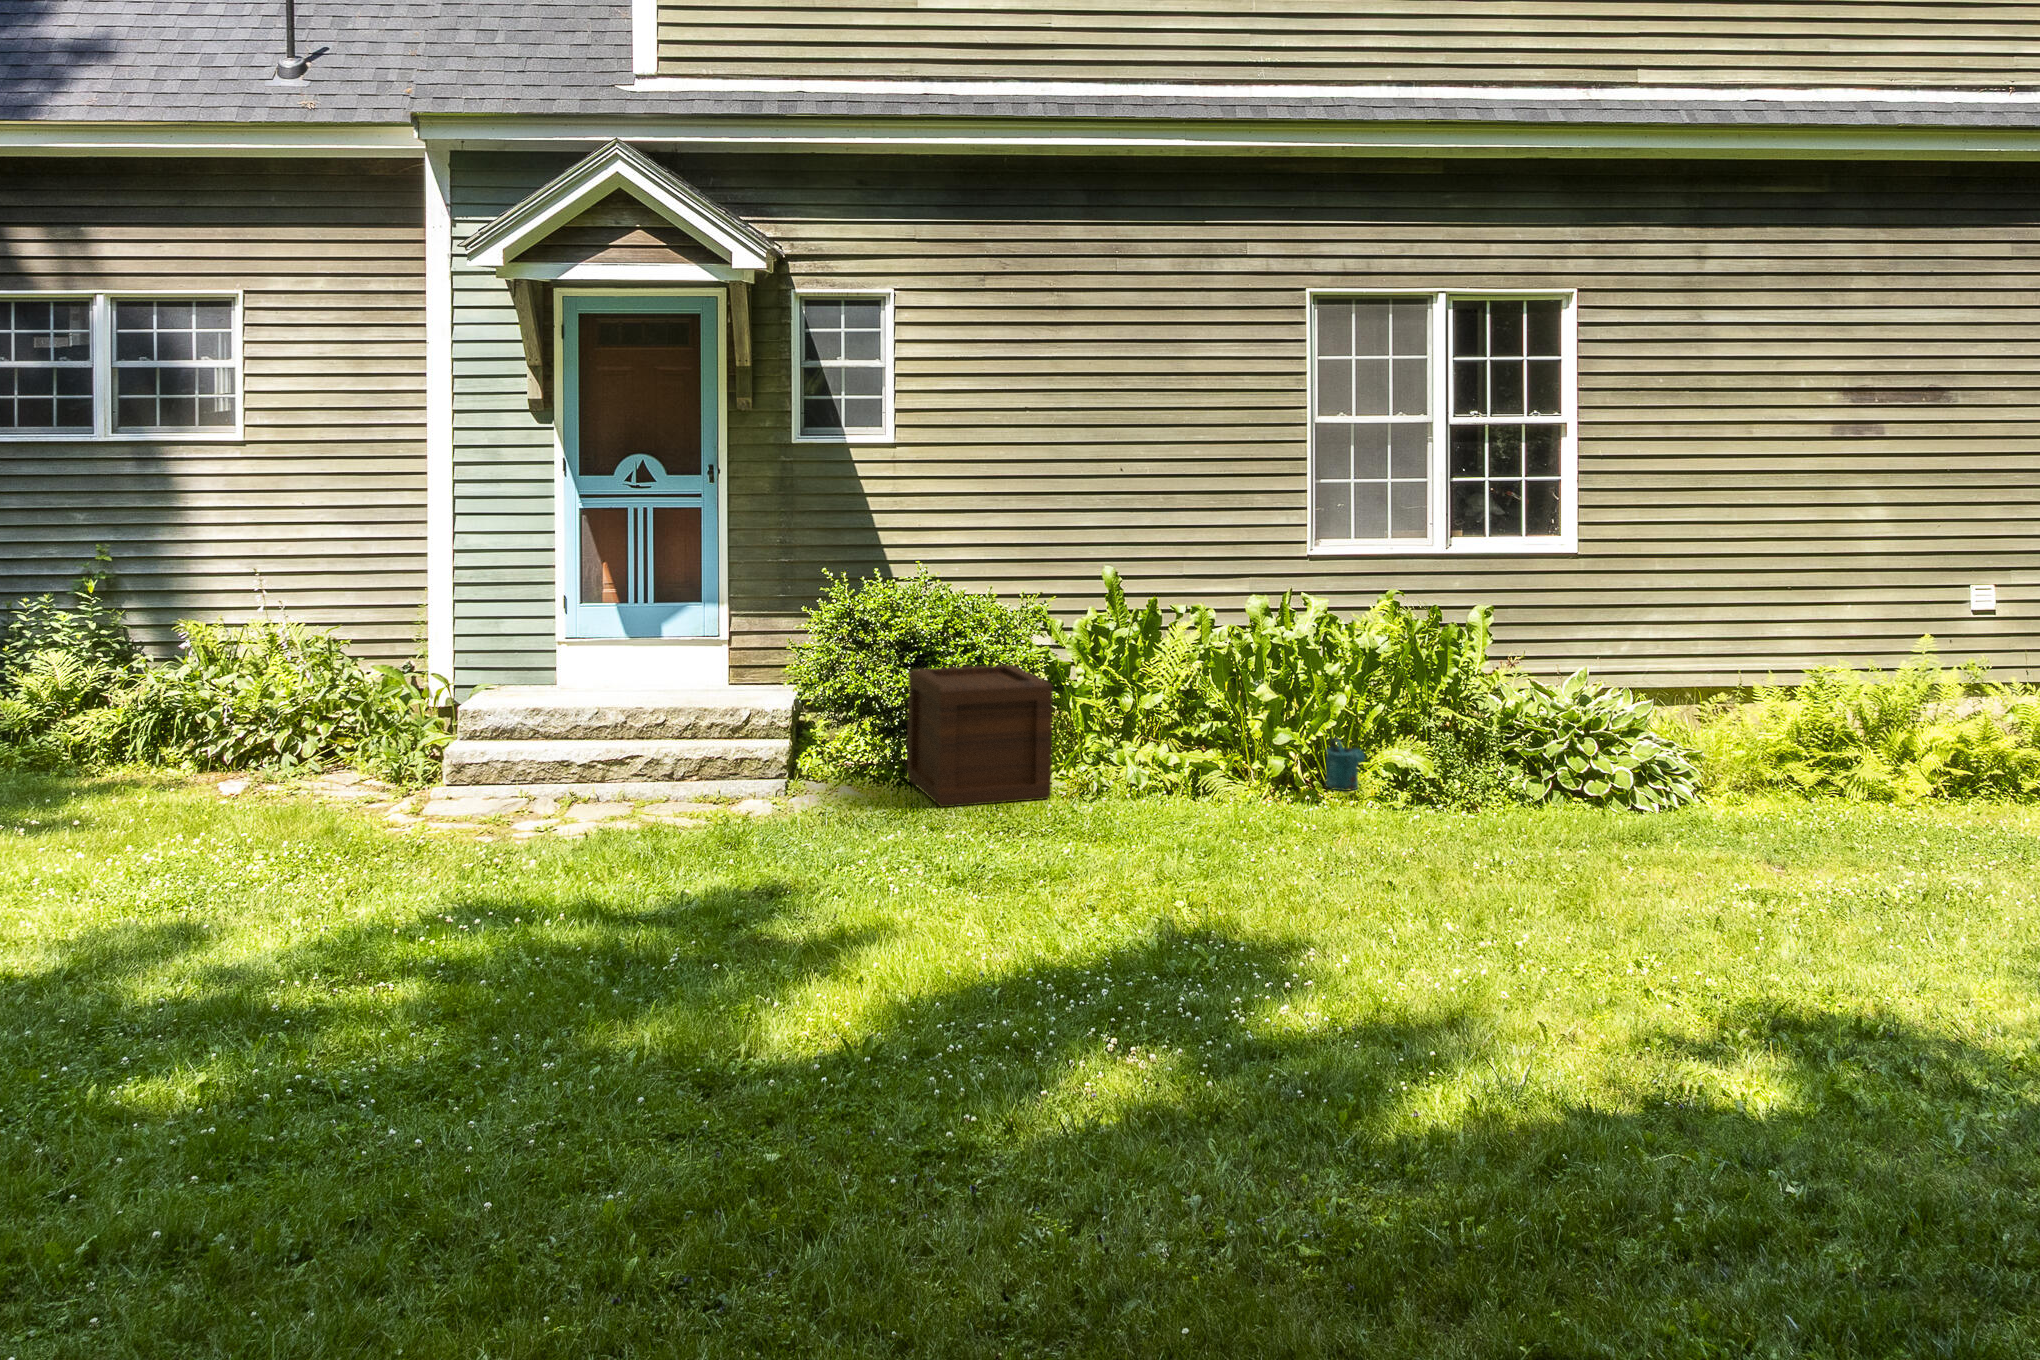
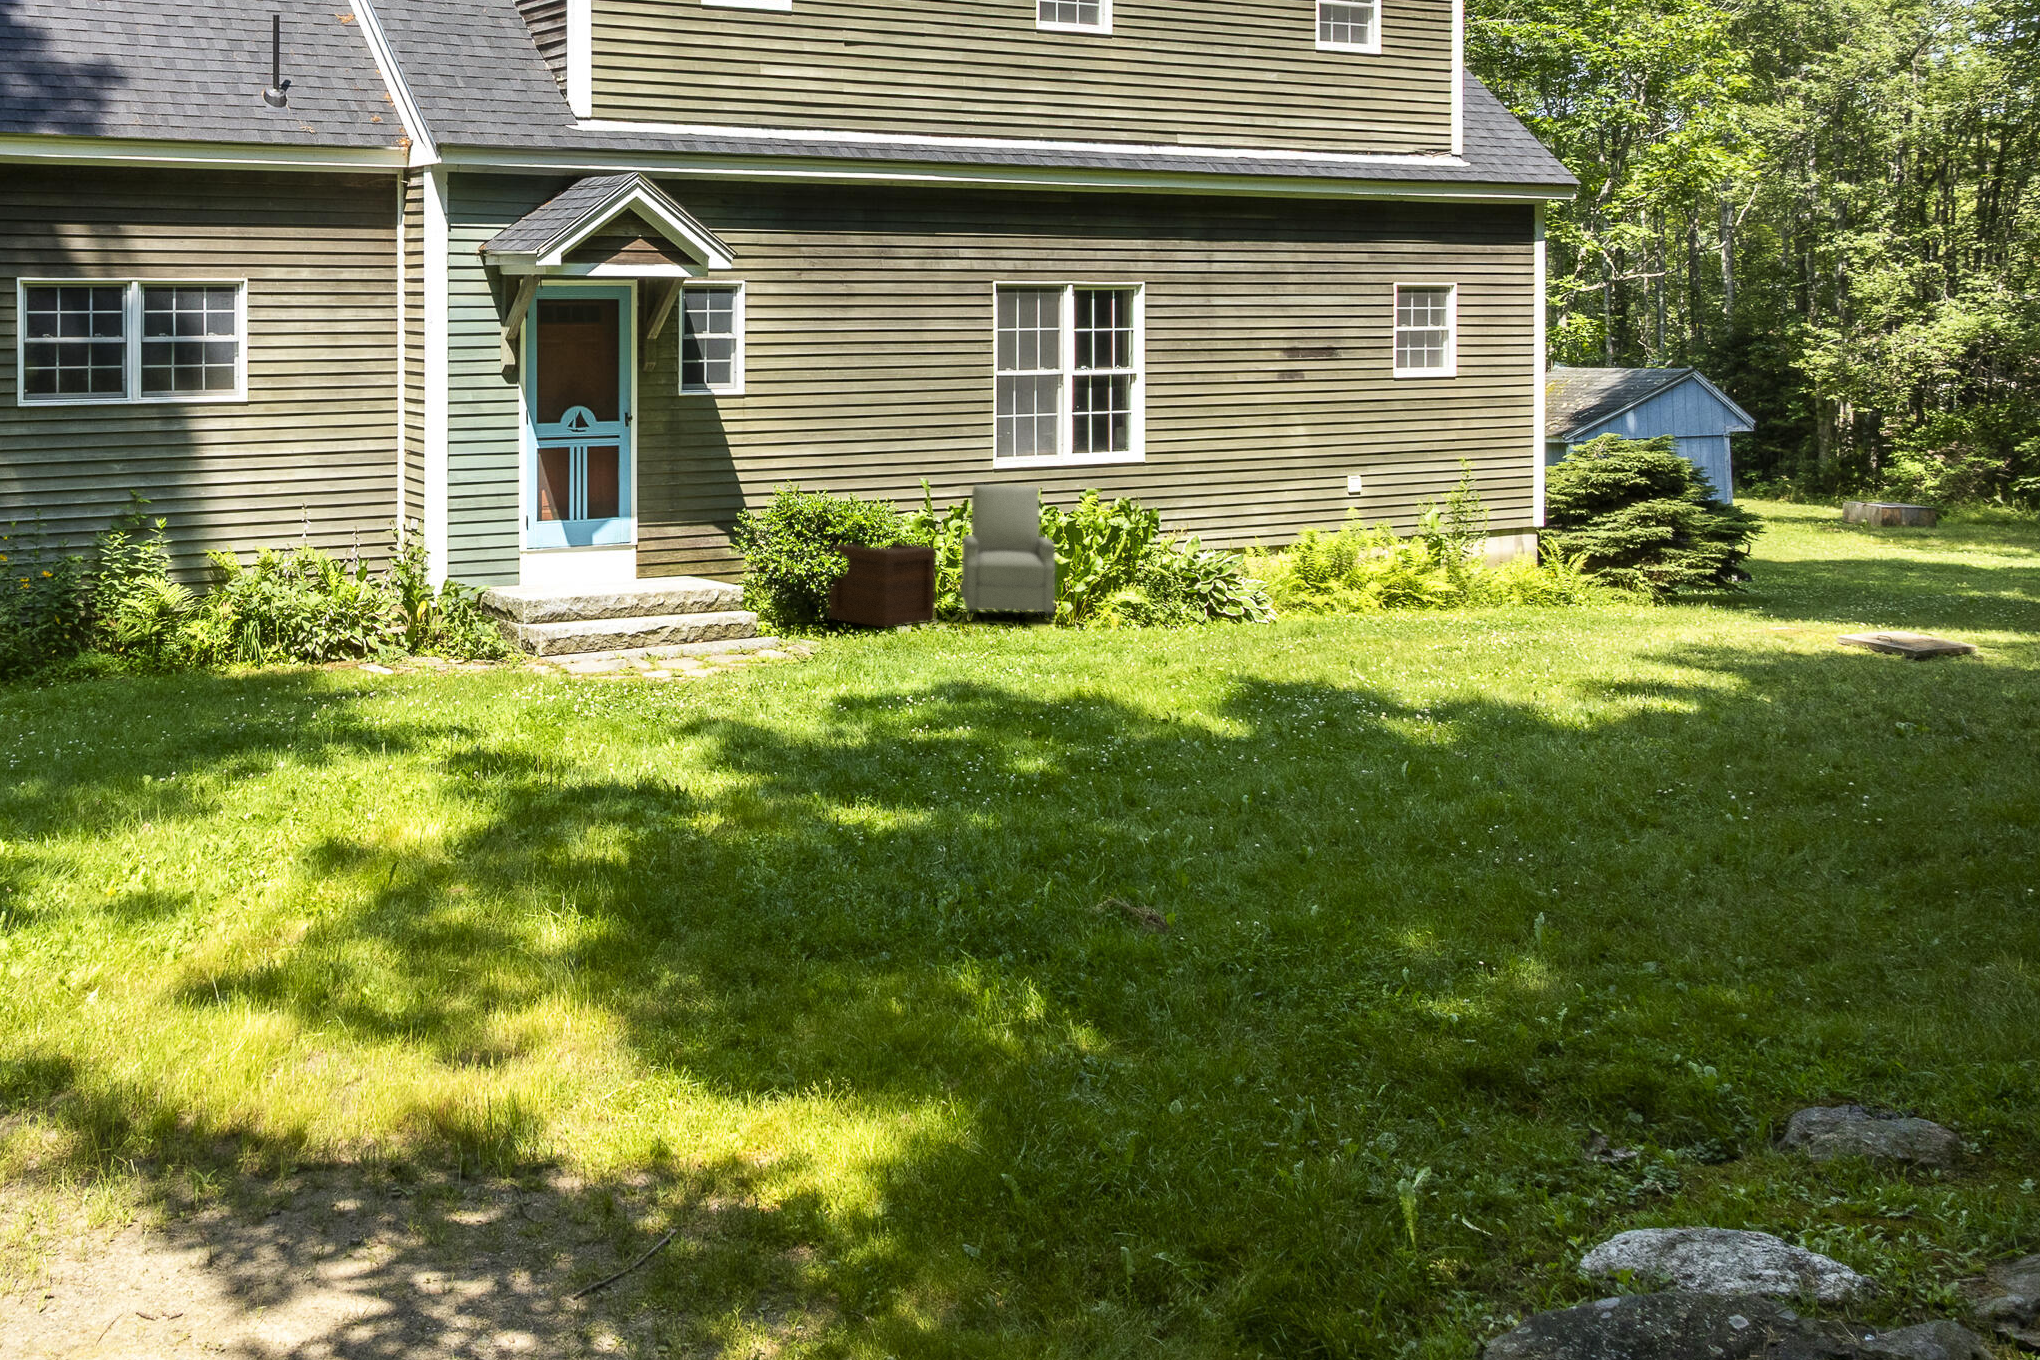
chair: none [1100,584,1279,821] -> present [961,485,1055,623]
watering can: present [1325,737,1365,791] -> none [1062,578,1099,610]

